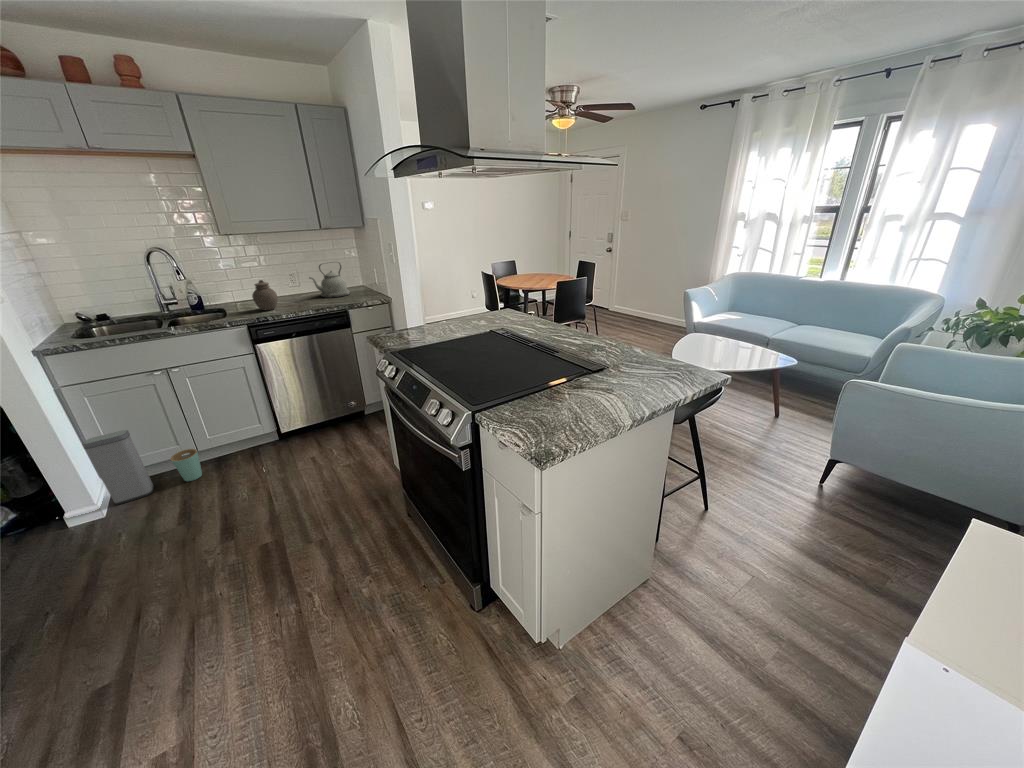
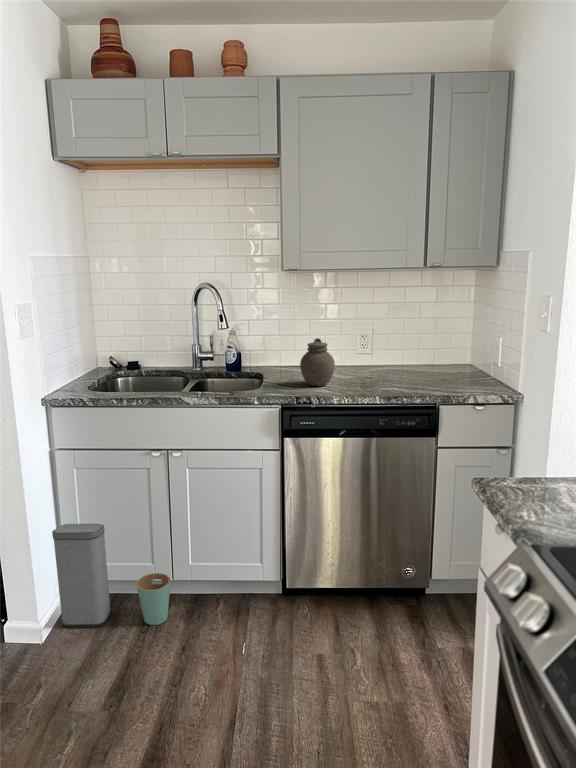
kettle: present [309,263,350,298] -> none [388,320,448,379]

